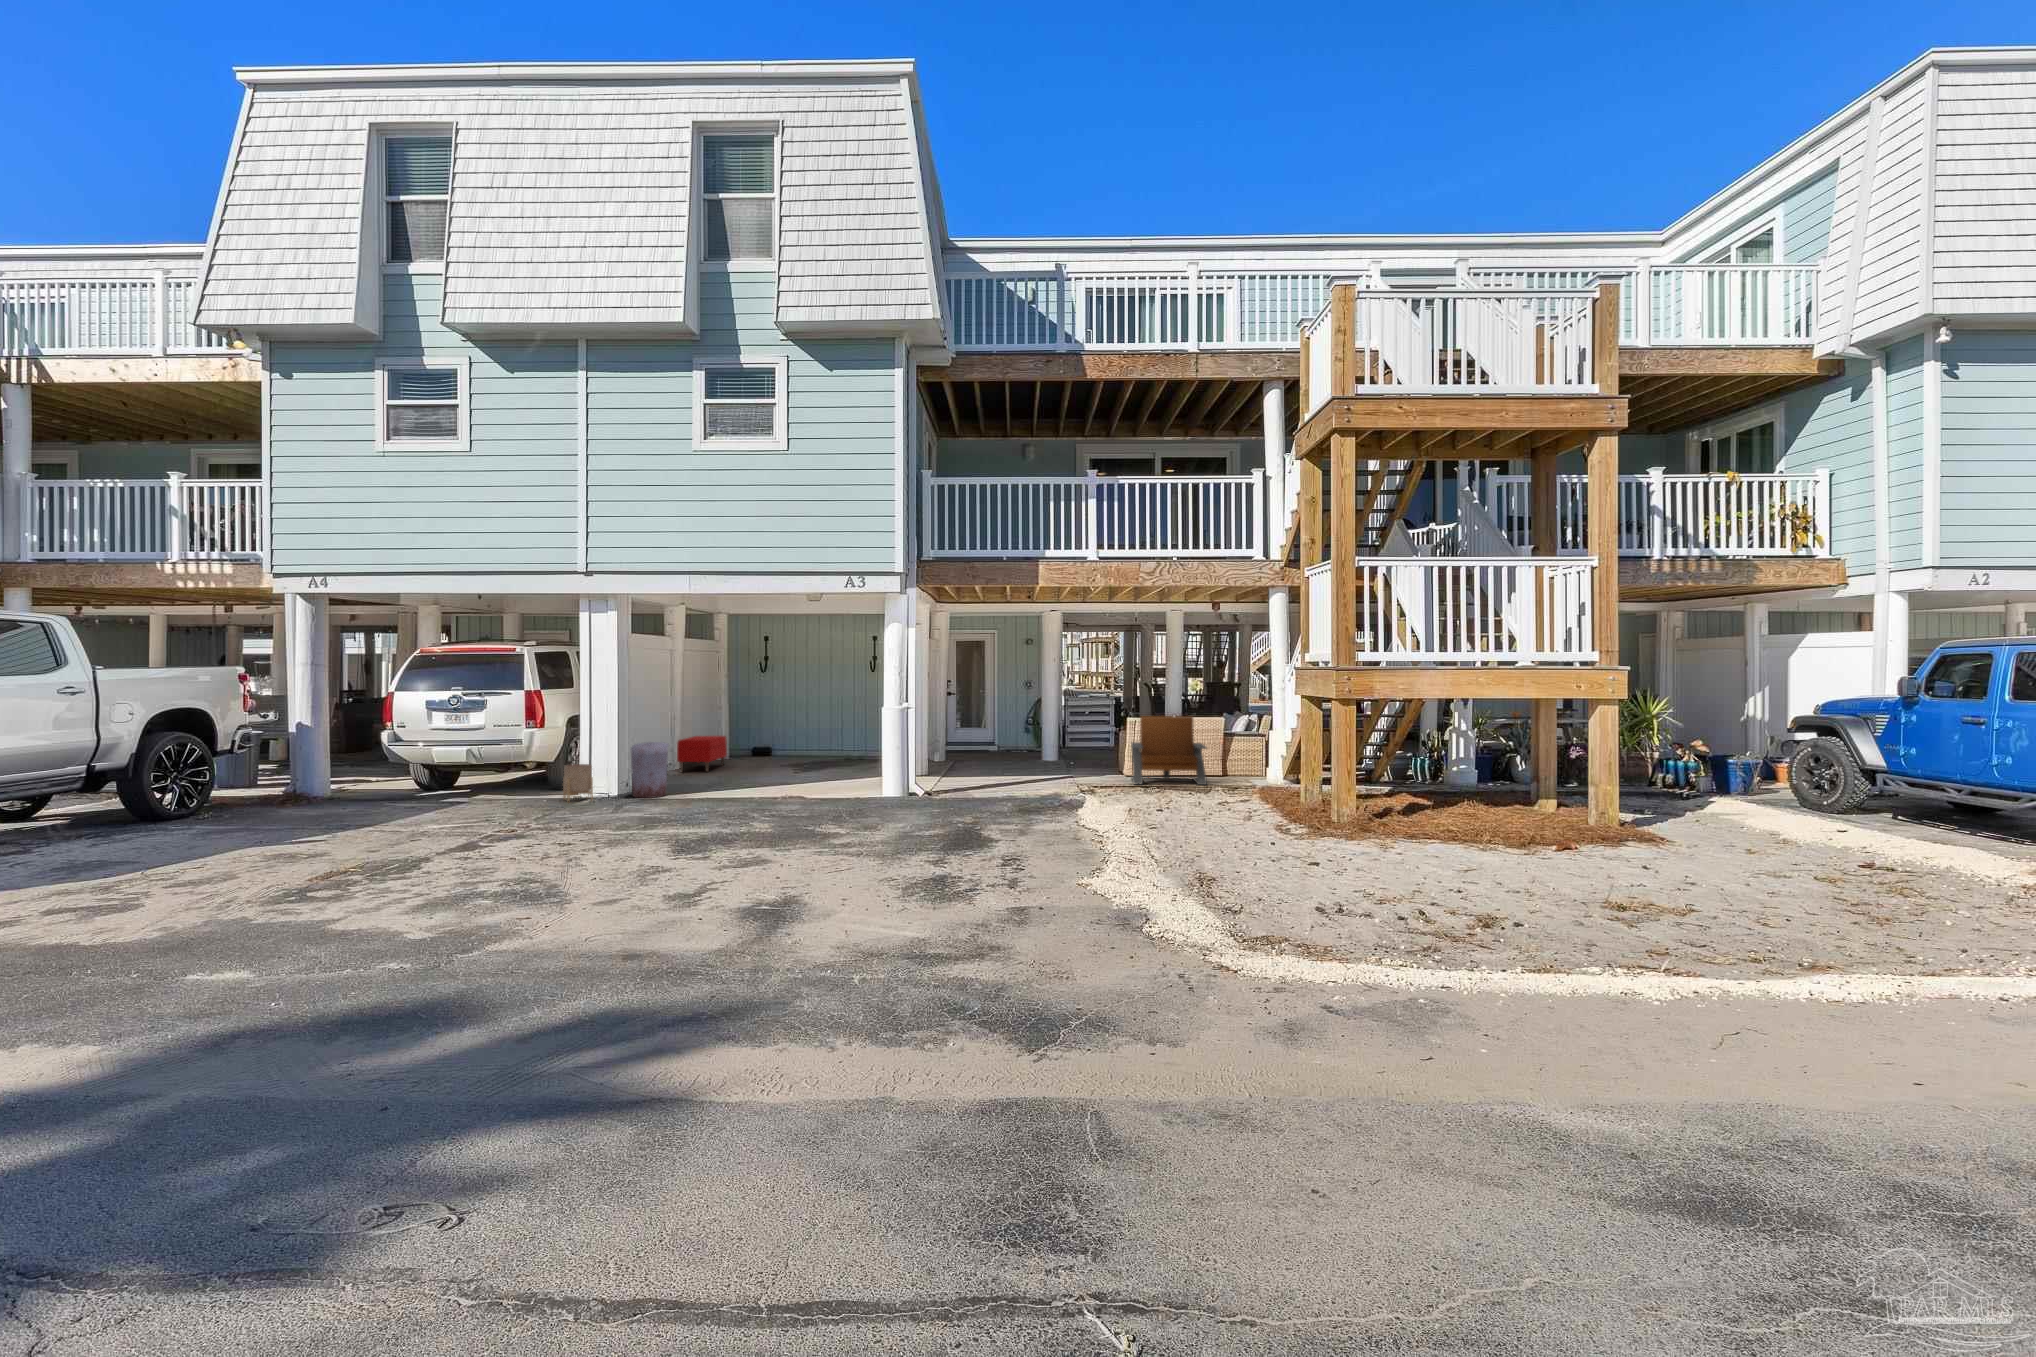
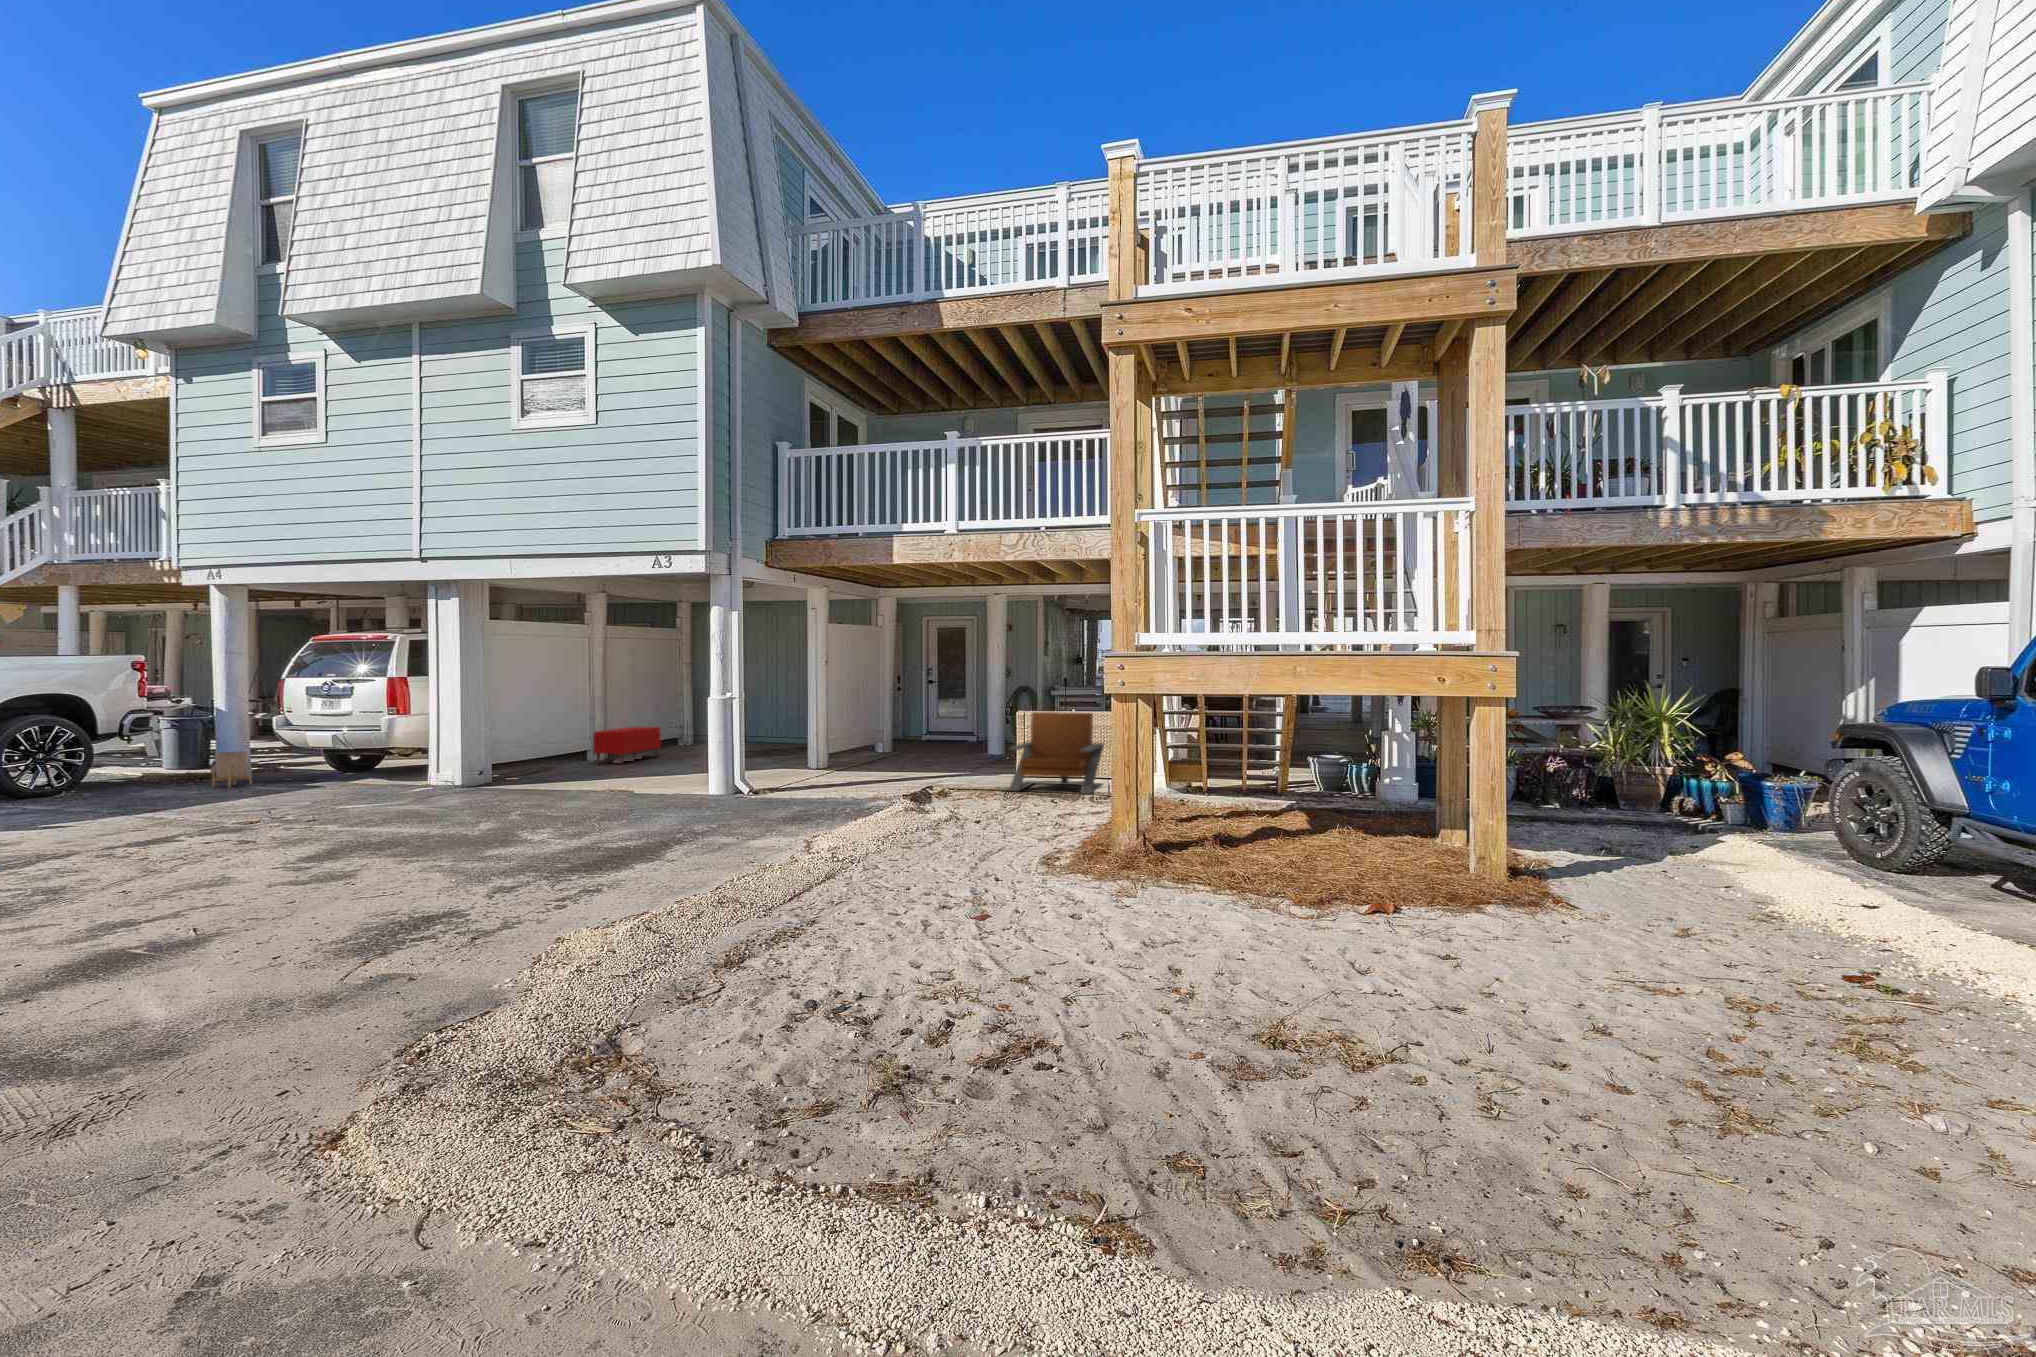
trash can: present [630,742,669,798] -> none [474,735,519,794]
planter: present [563,764,593,801] -> present [212,752,252,787]

